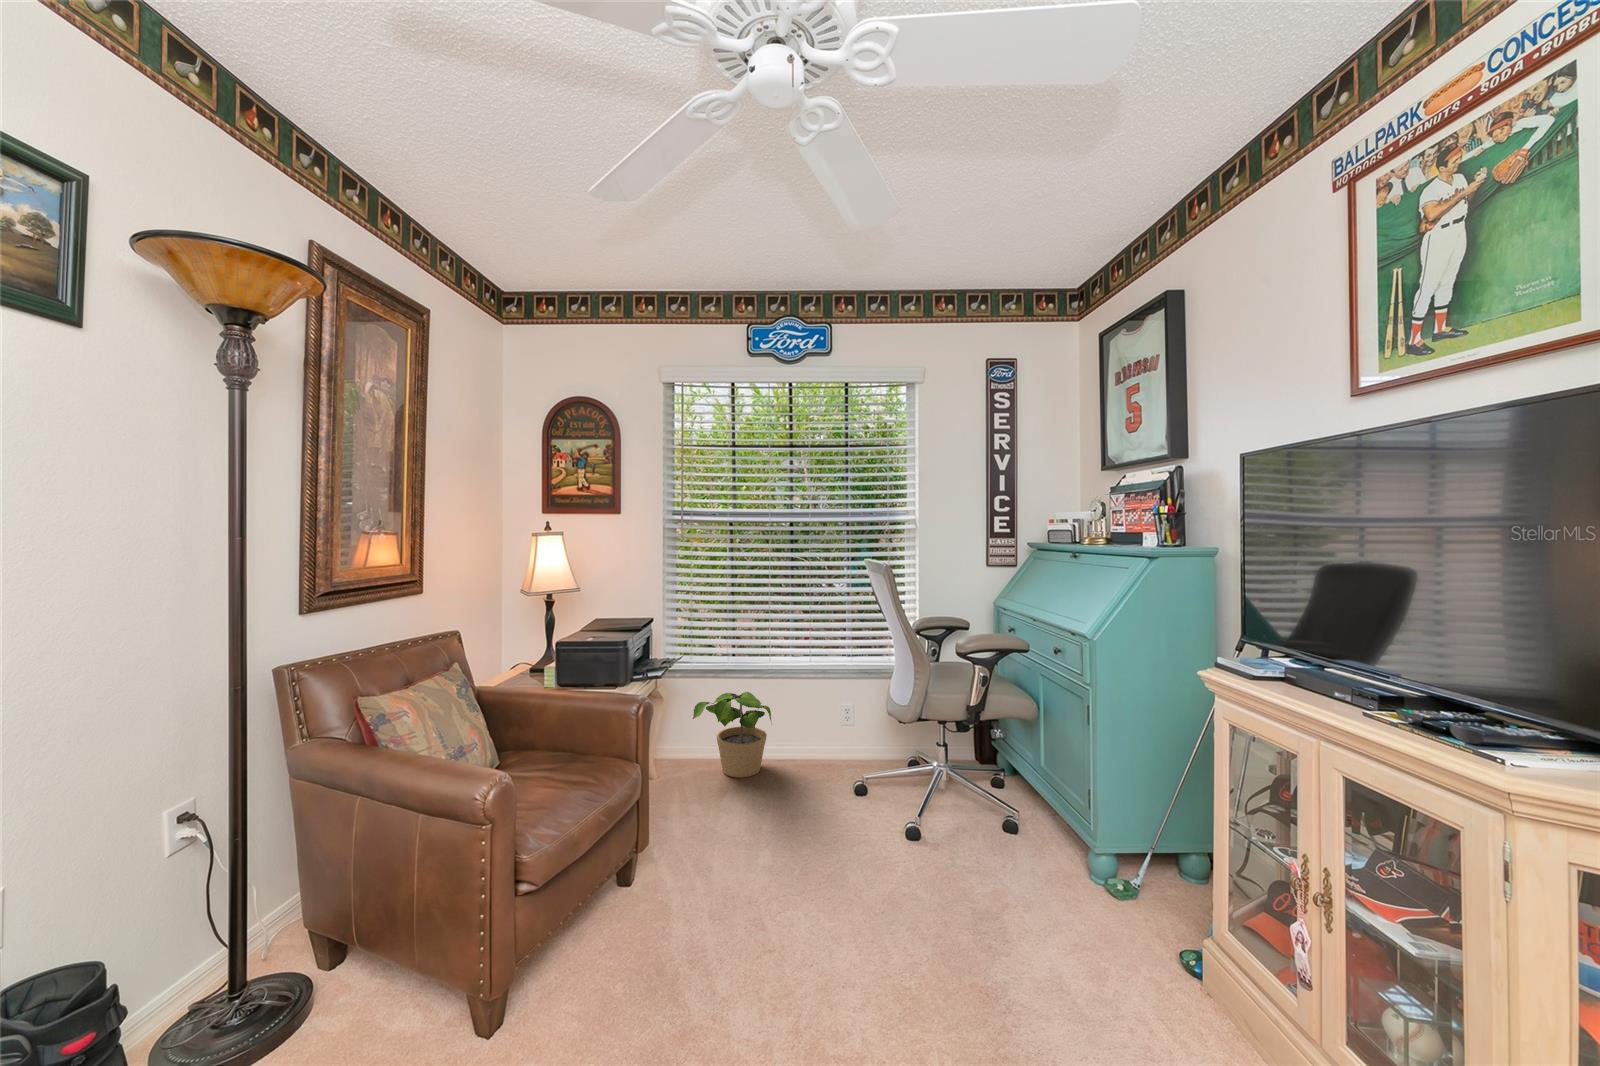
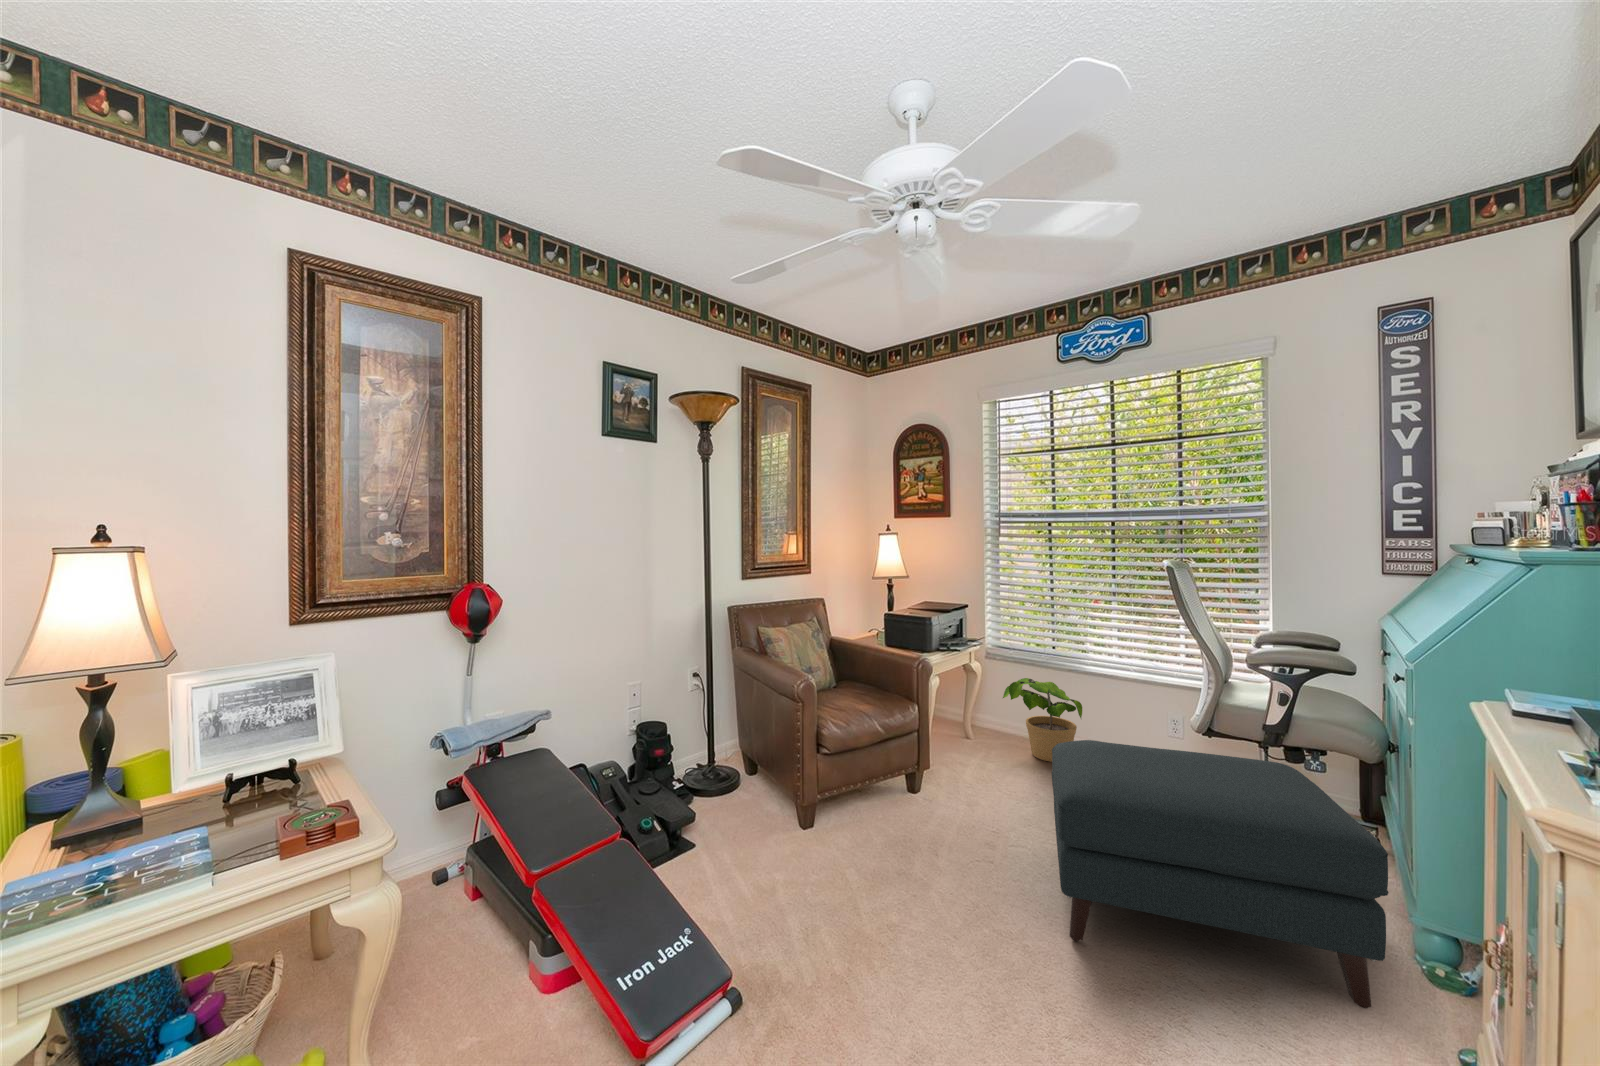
ottoman: none [809,739,1115,1014] -> present [1052,740,1389,1008]

